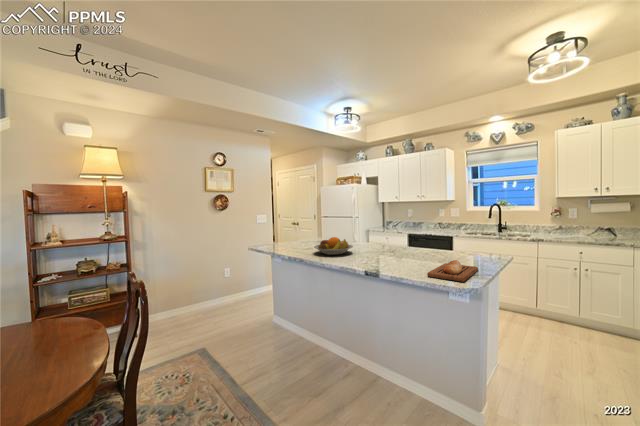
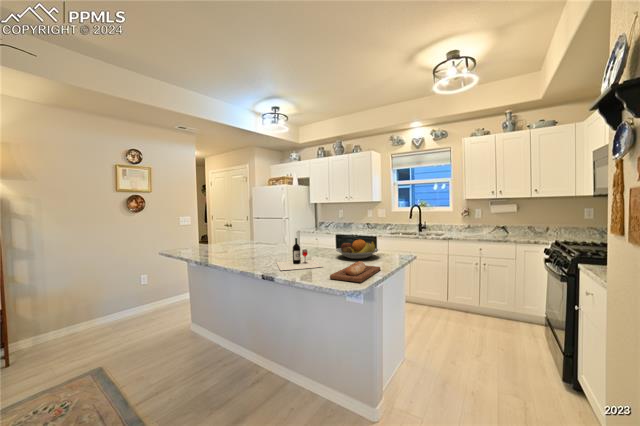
wine bottle: none [362,235,413,266] -> present [276,238,322,270]
fruit bowl: present [314,237,353,255] -> present [336,240,378,259]

